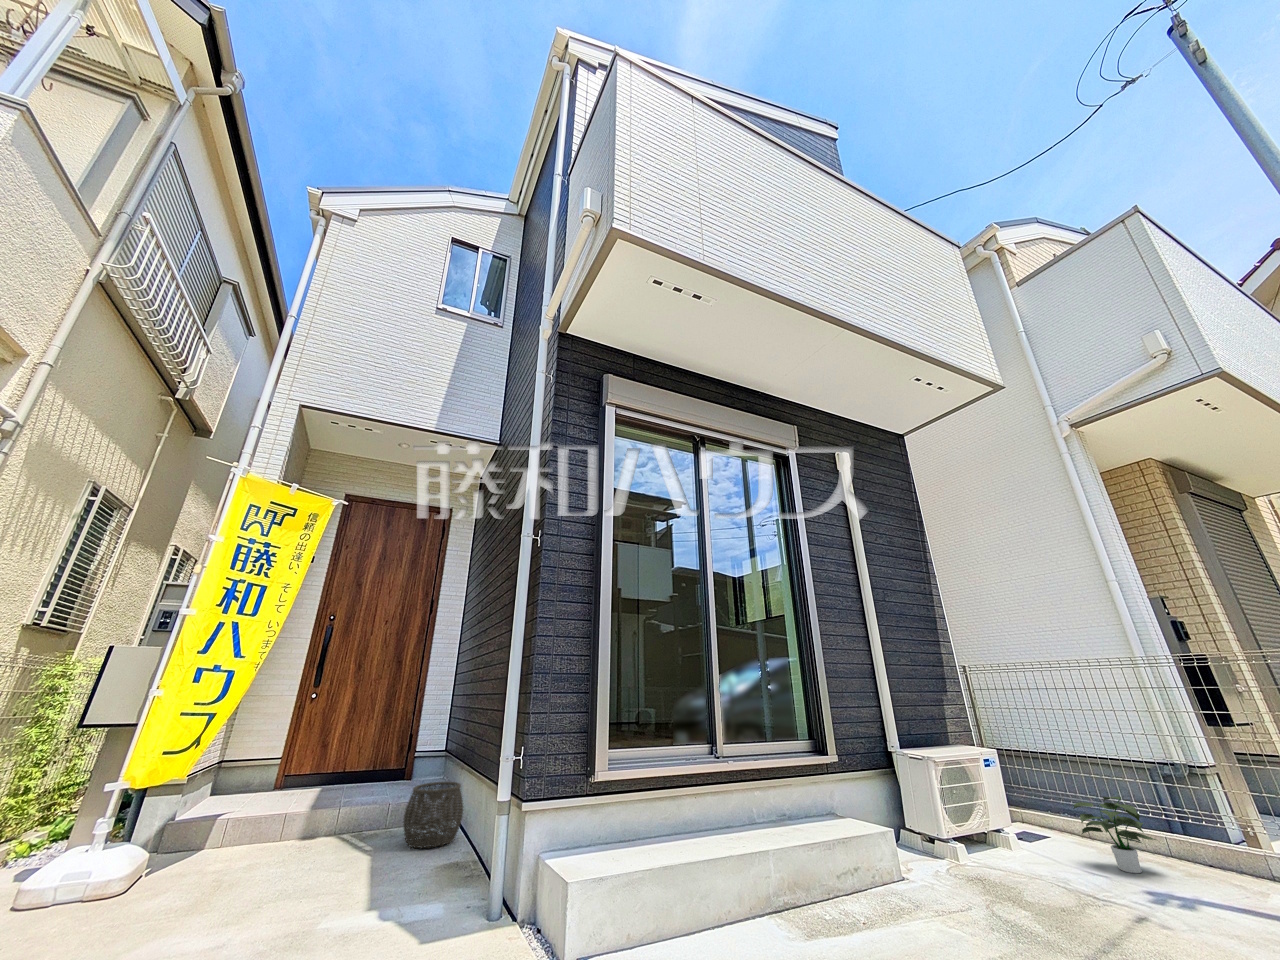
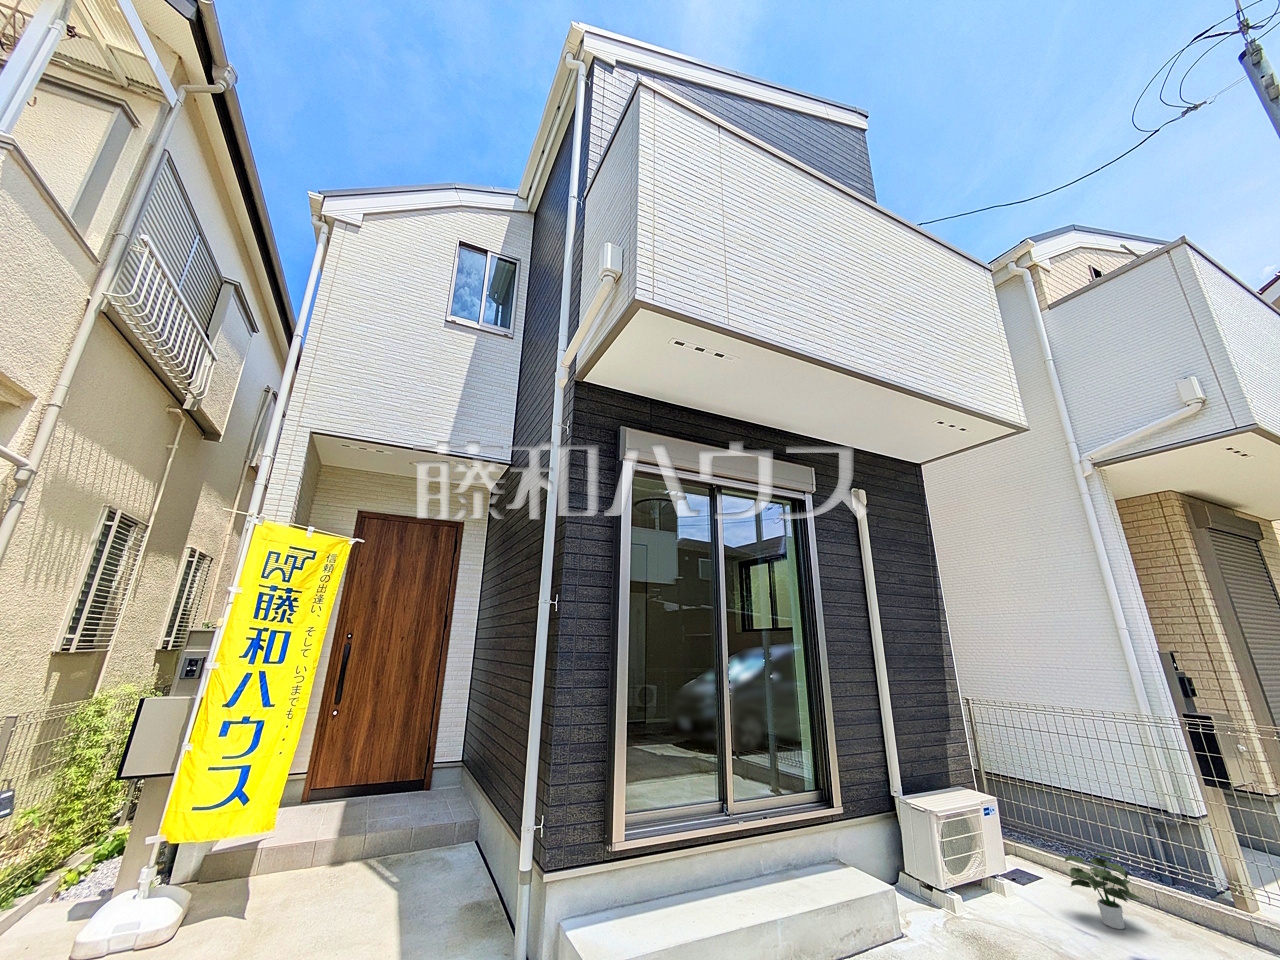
woven basket: present [403,782,463,848] -> none [425,813,482,883]

